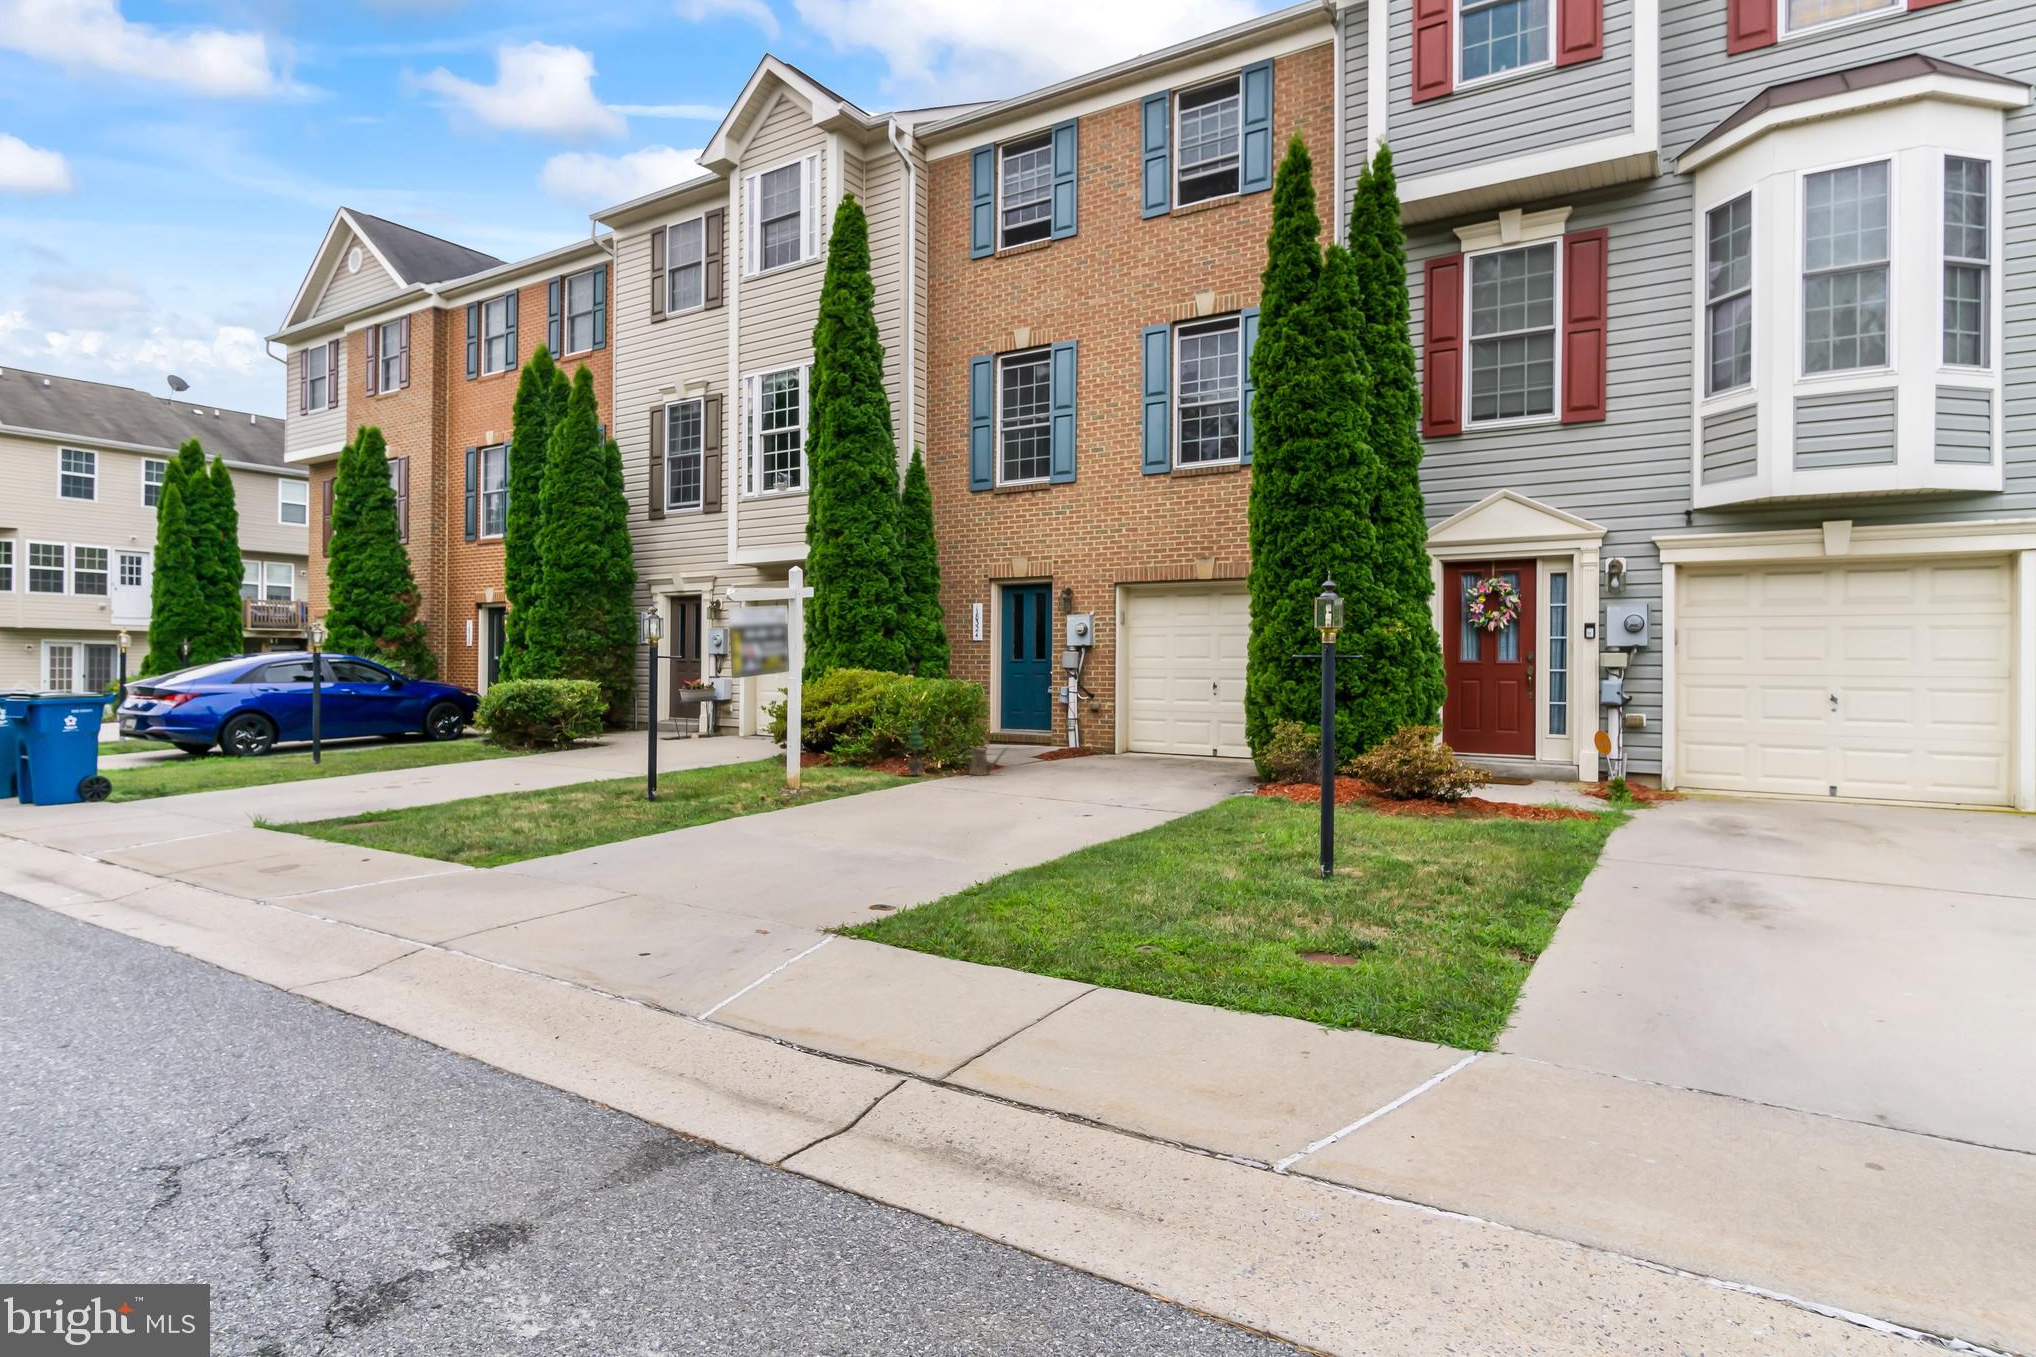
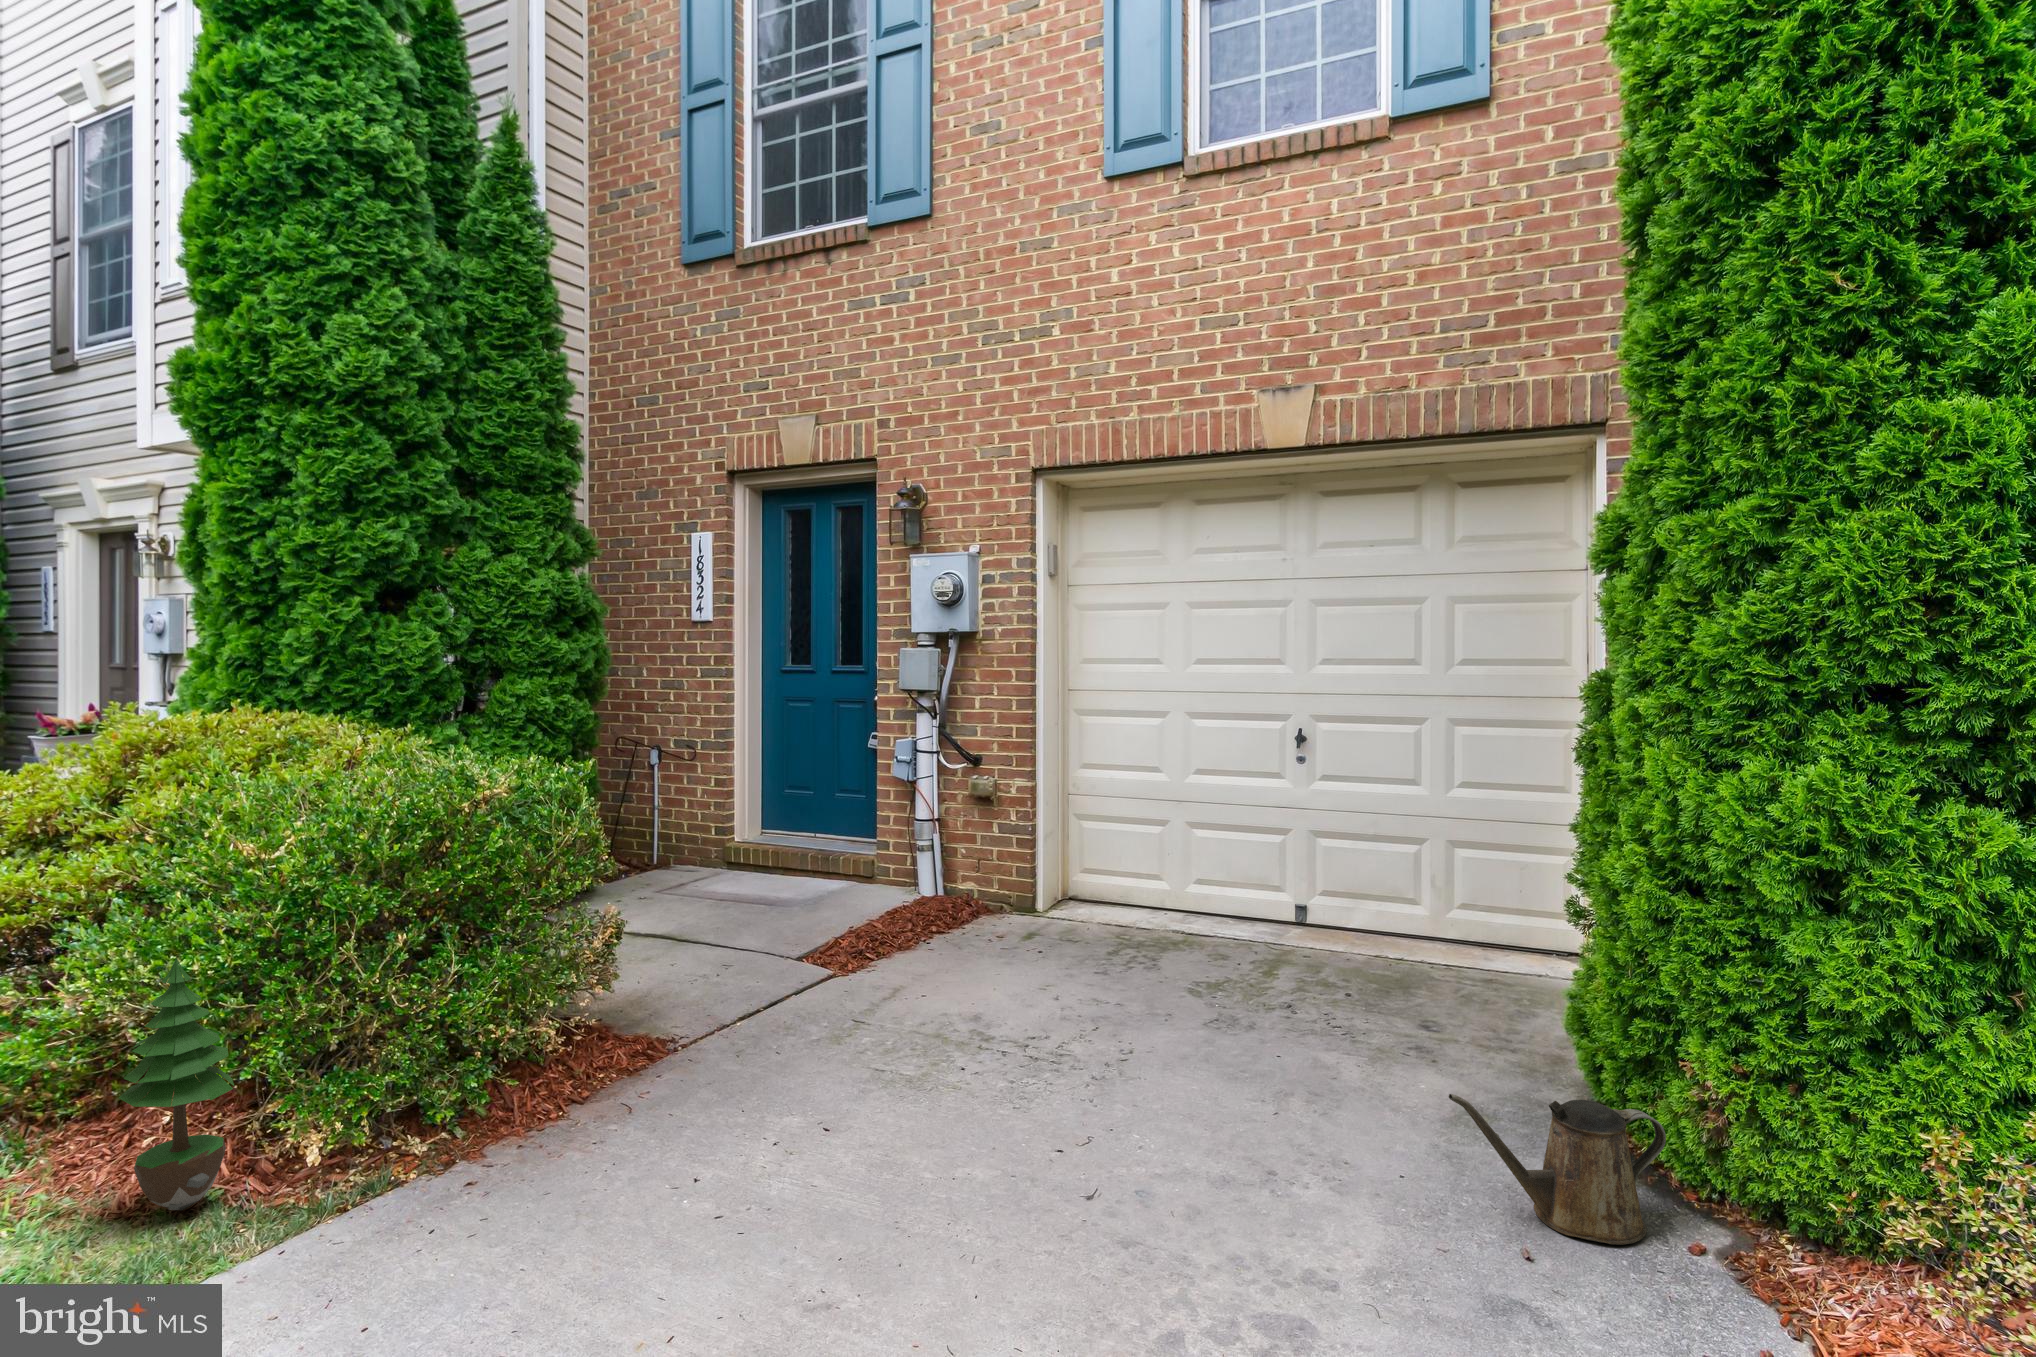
watering can: present [963,749,1005,775] -> present [1449,1094,1666,1245]

